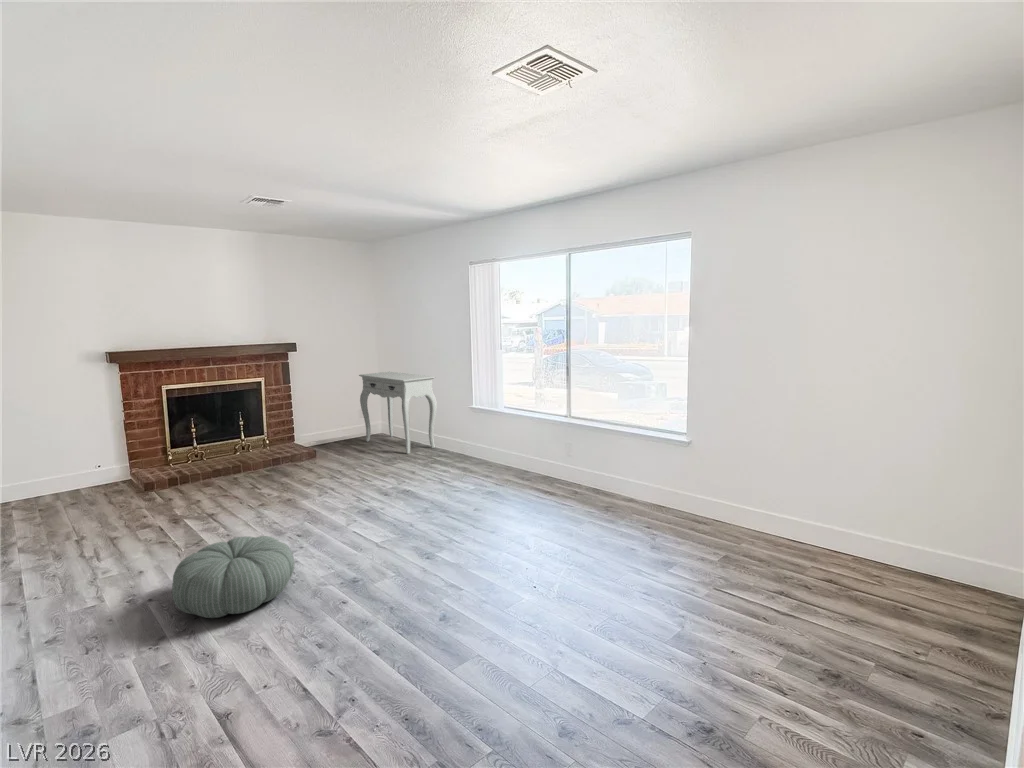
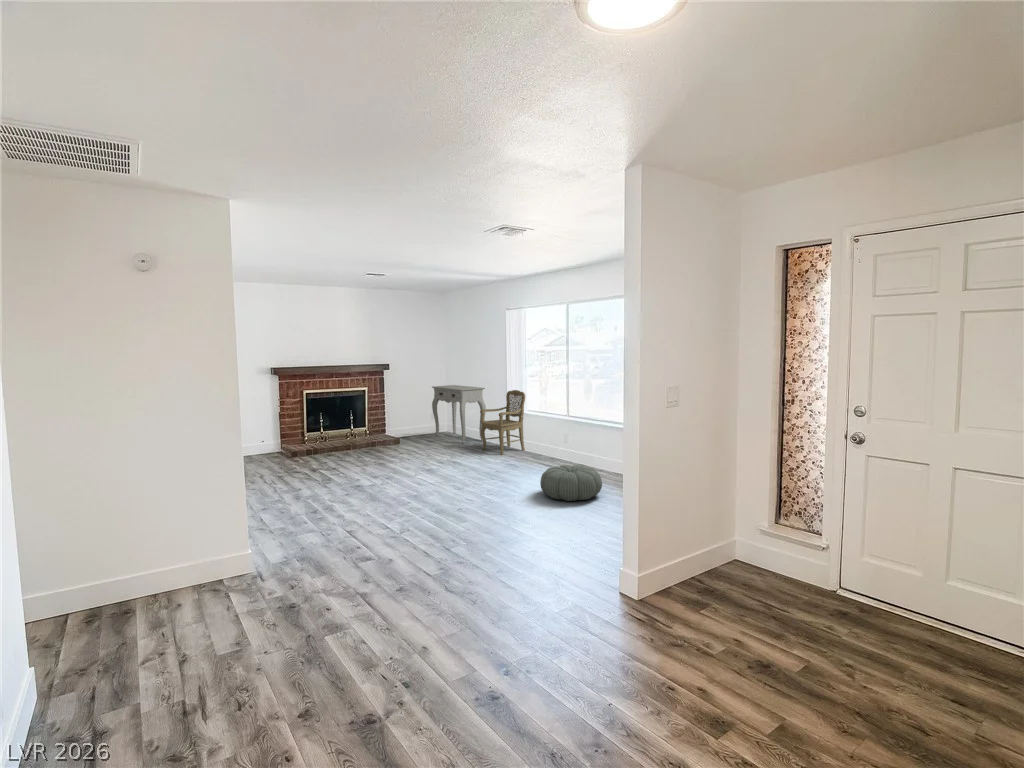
armchair: none [434,381,498,475] -> present [480,390,525,455]
pouf: present [172,536,295,618] -> present [540,465,602,501]

